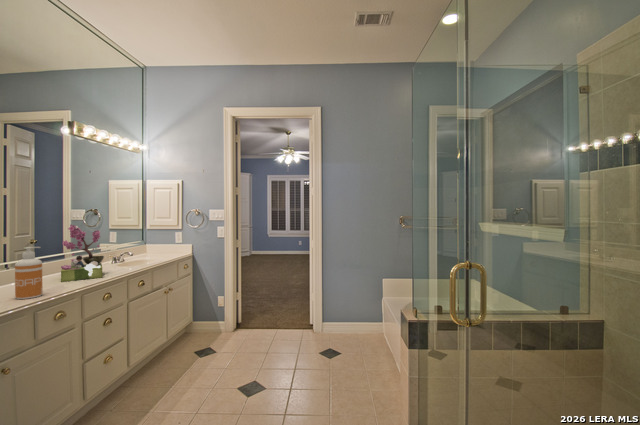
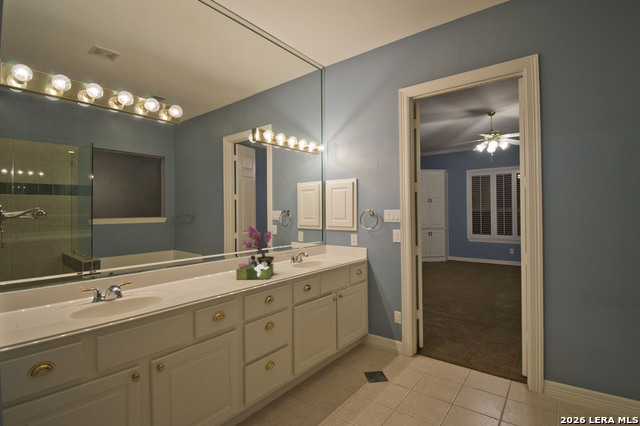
soap dispenser: present [15,247,43,299] -> none [189,246,209,296]

